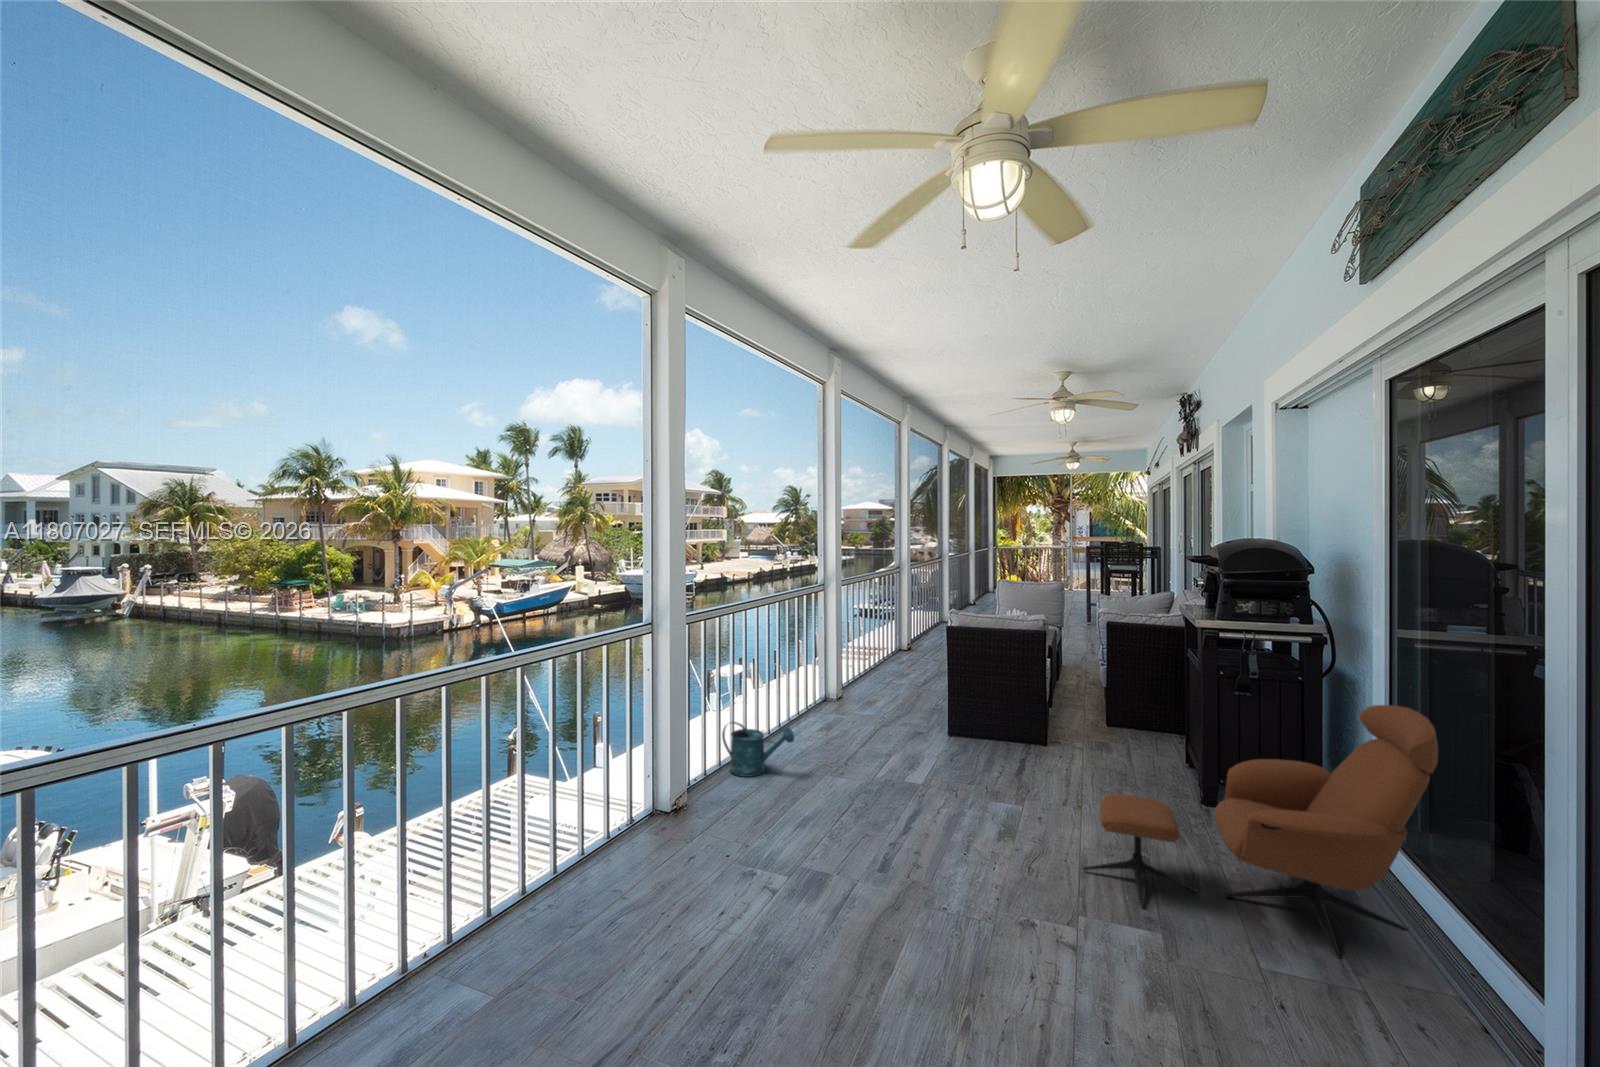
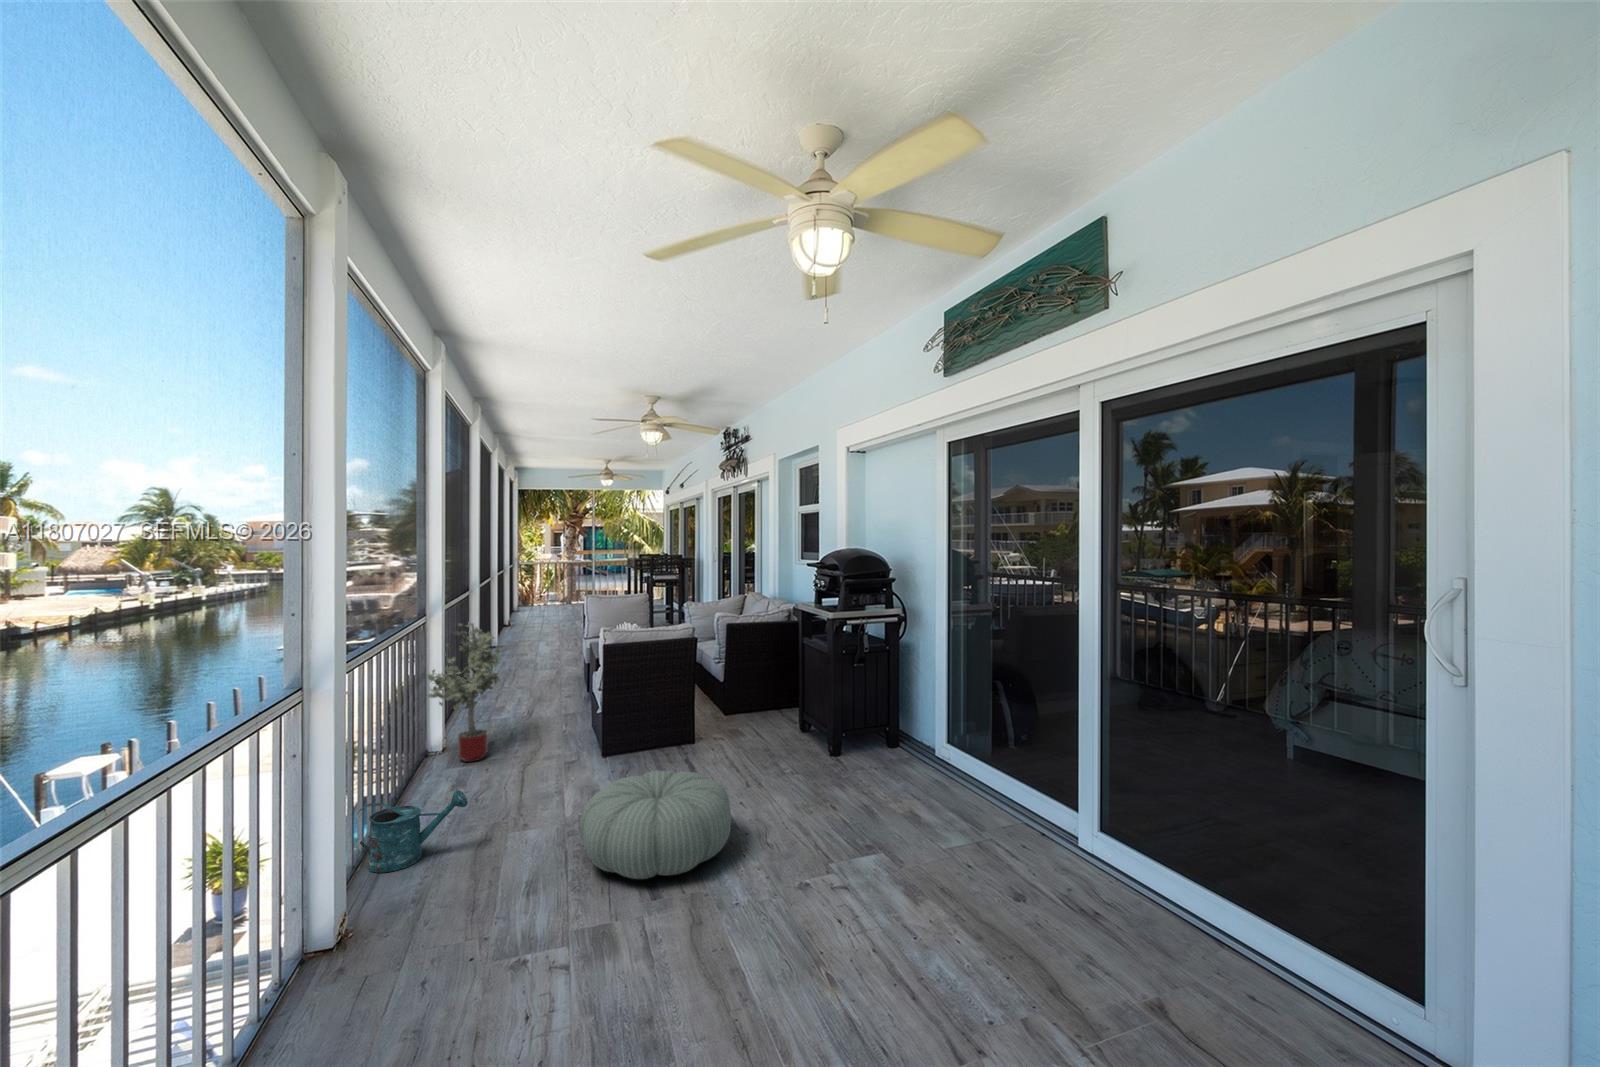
potted tree: none [816,593,885,713] -> present [427,622,502,762]
lounge chair: present [1083,705,1438,958] -> none [805,653,1003,840]
pouf: none [847,753,998,859] -> present [580,771,731,879]

